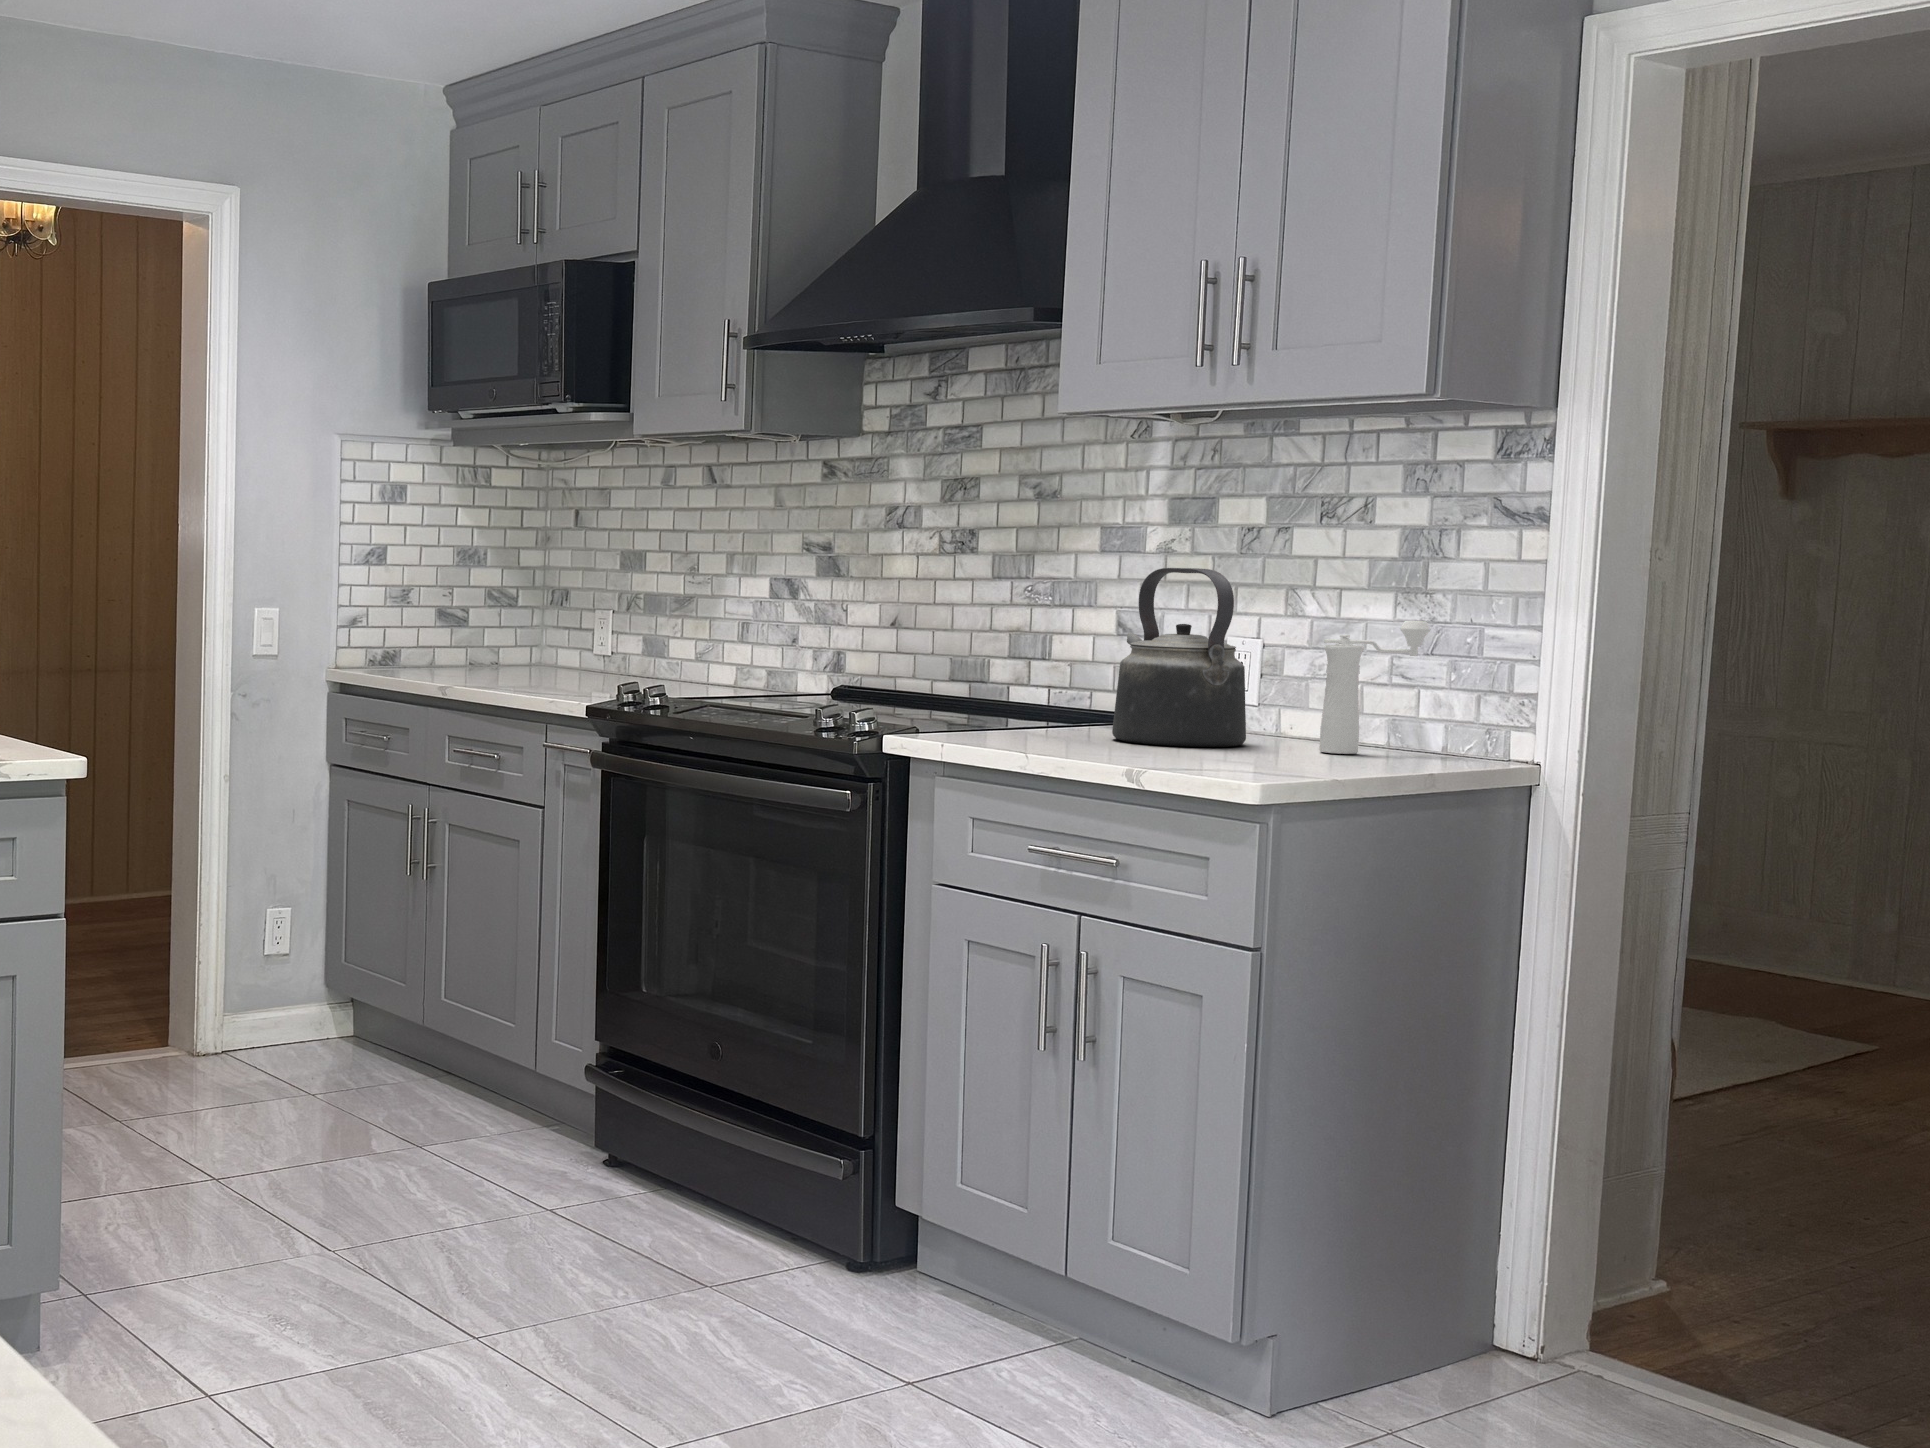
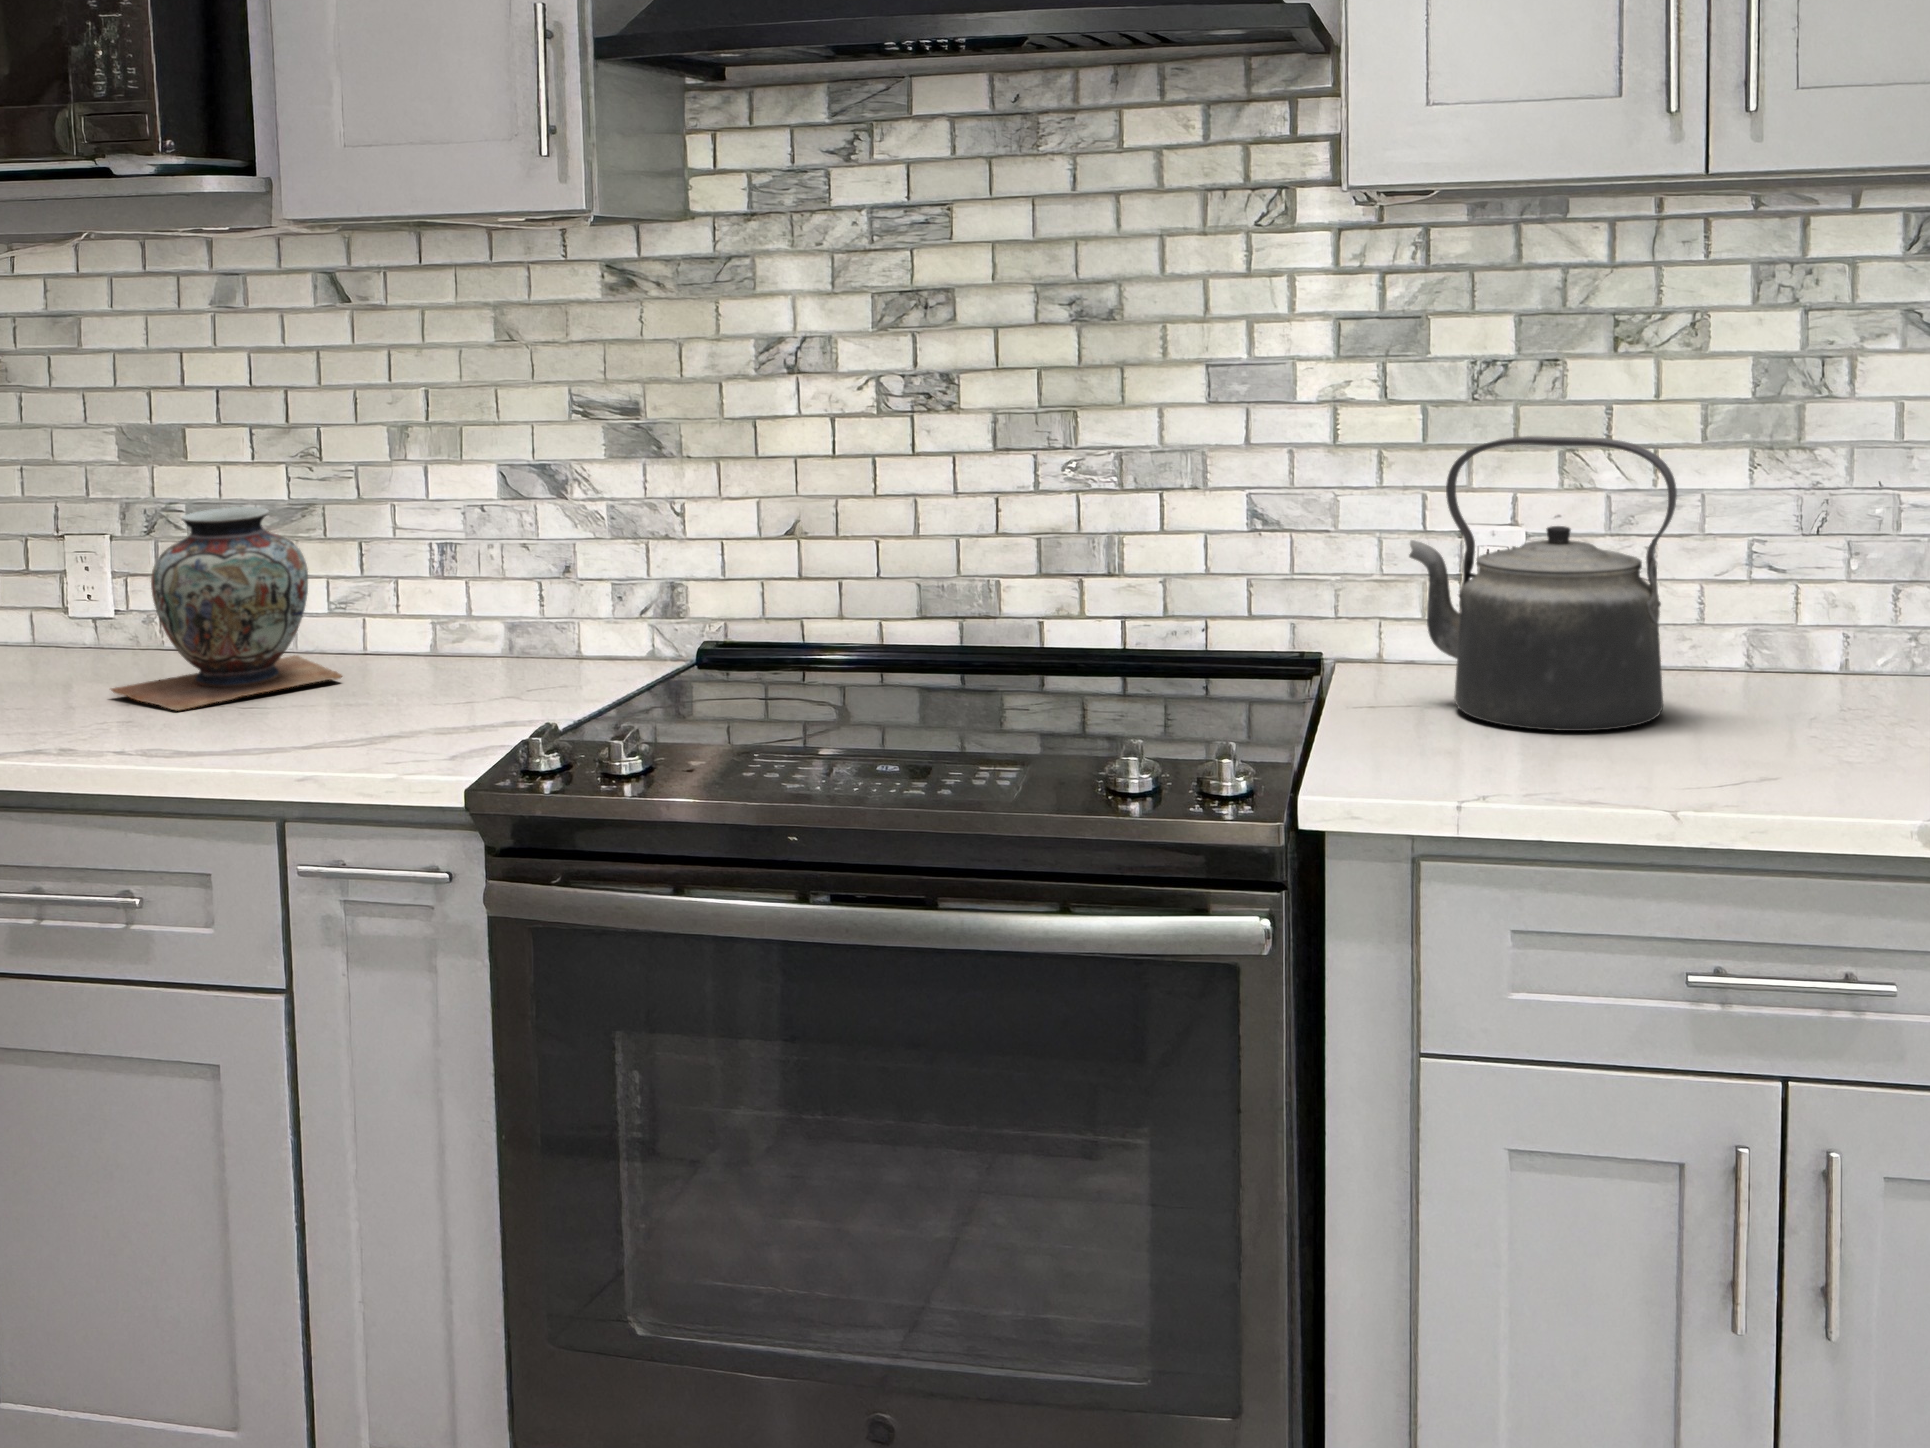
decorative vase: none [555,589,663,686] -> present [111,507,342,711]
pepper mill: present [1319,621,1431,754] -> none [1753,491,1850,703]

